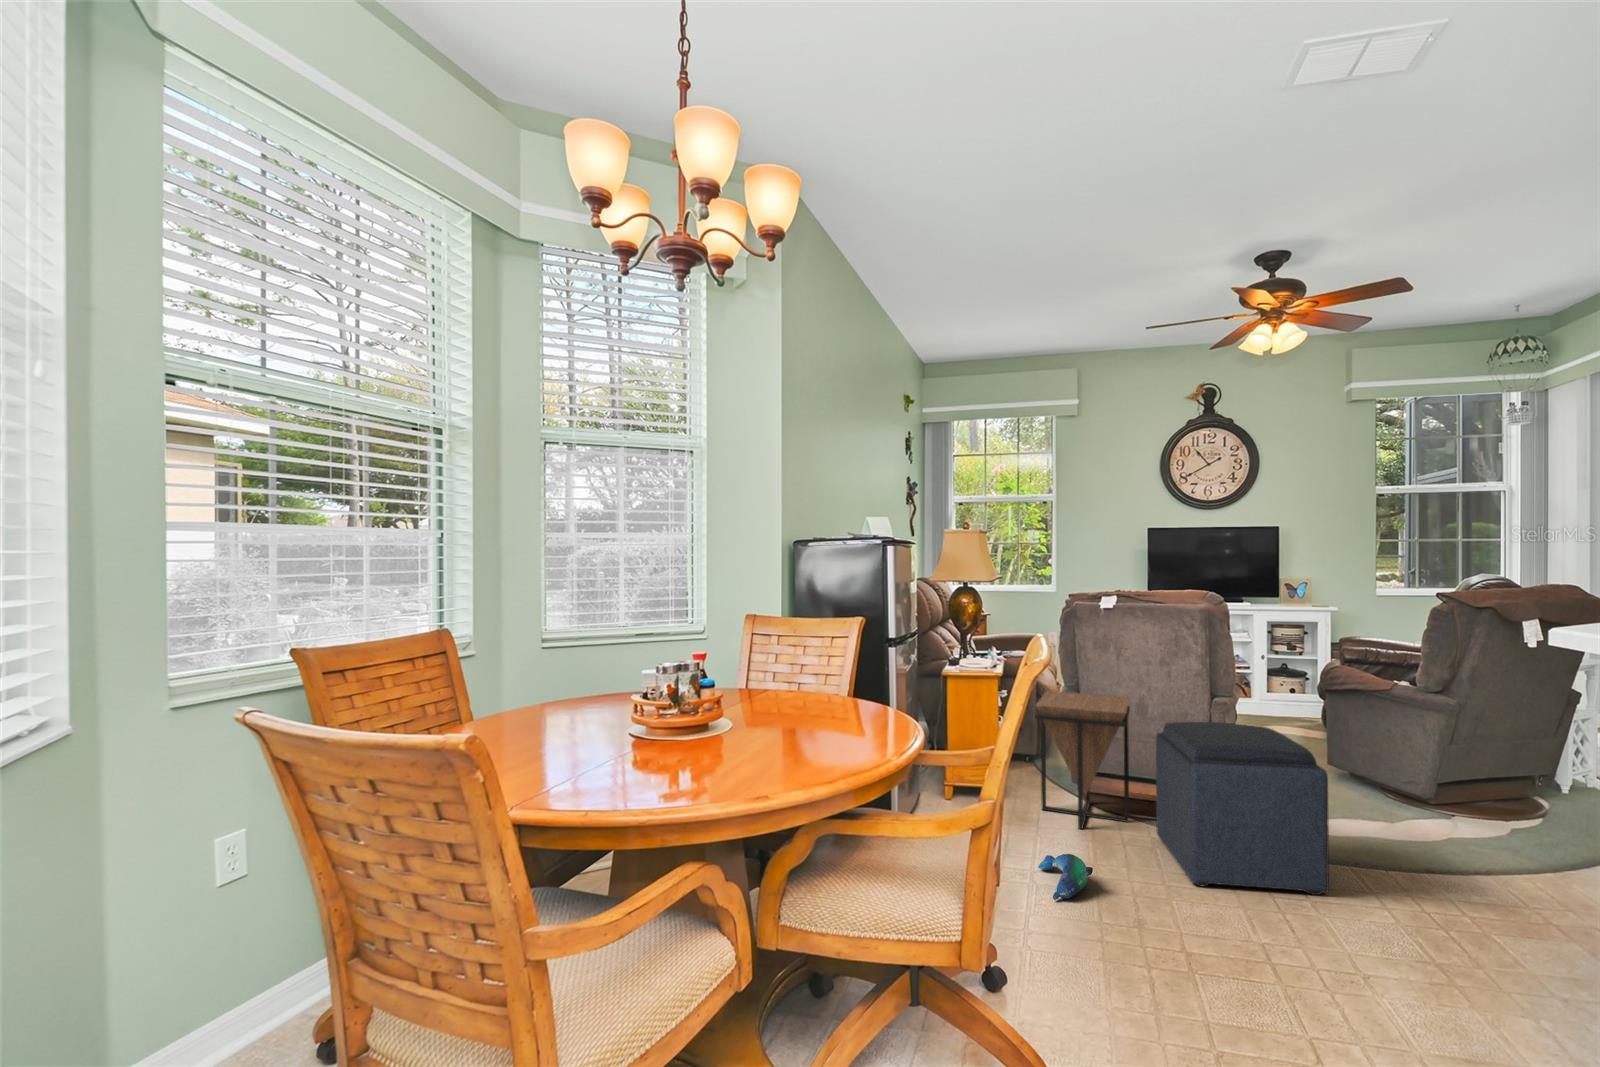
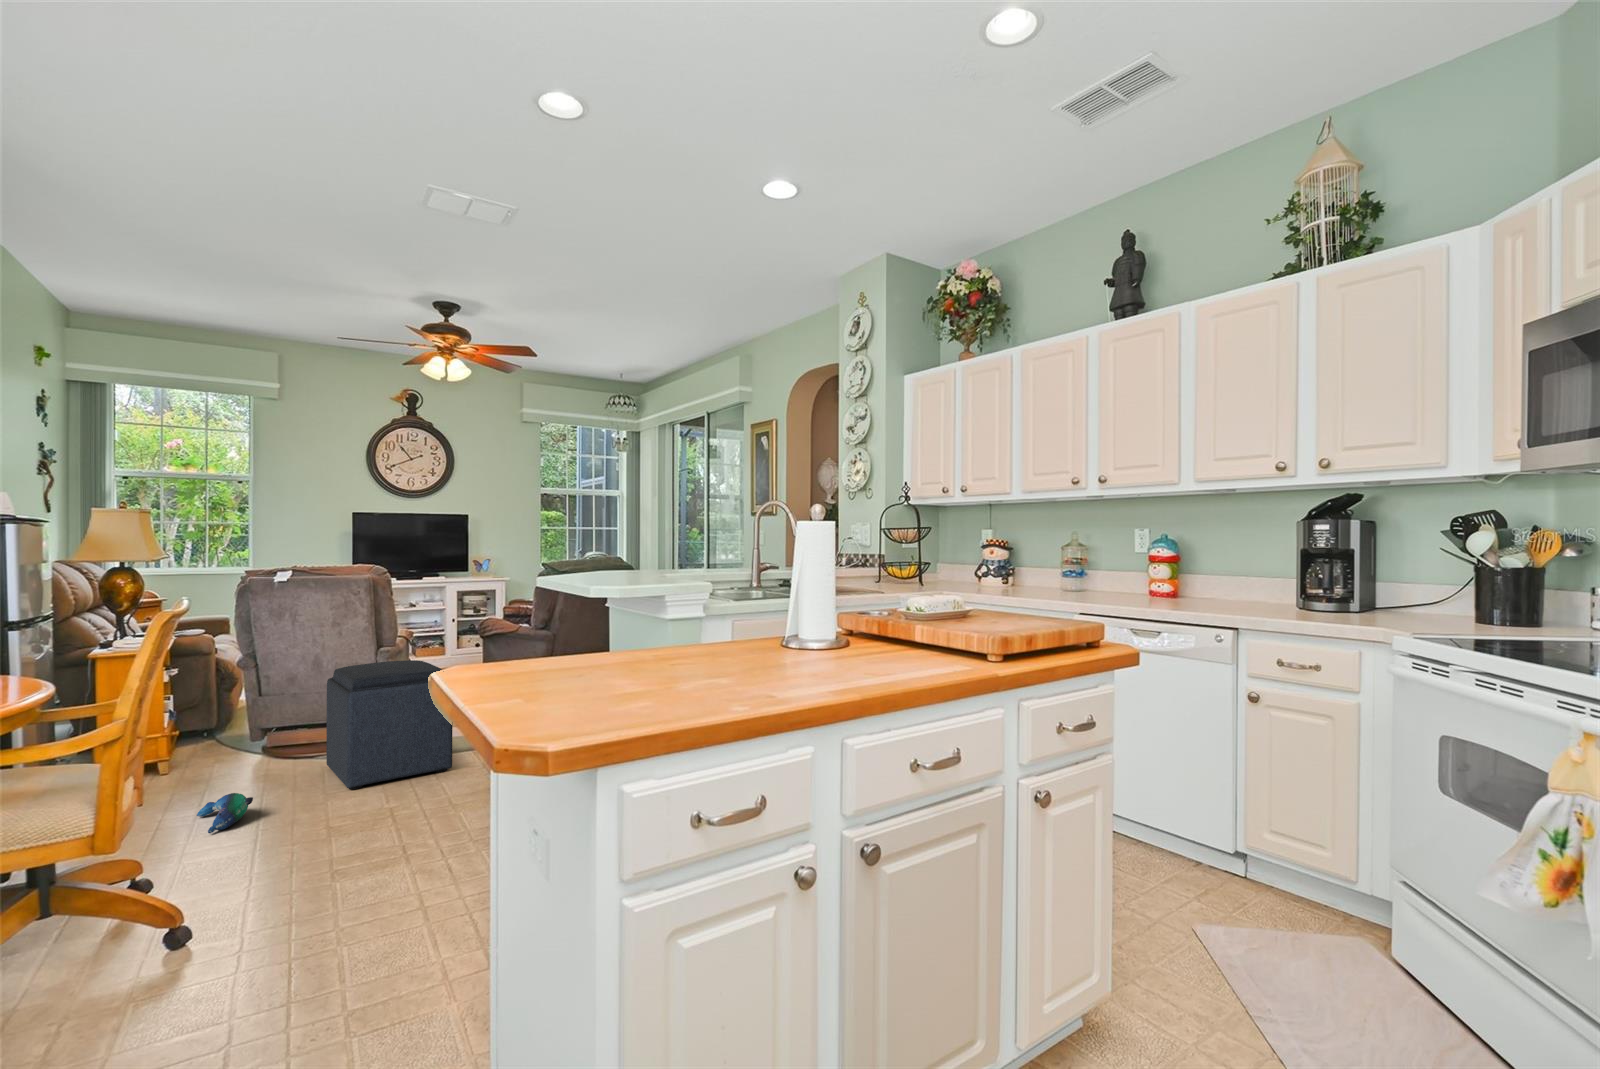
side table: present [1035,691,1130,829] -> none [202,655,309,779]

